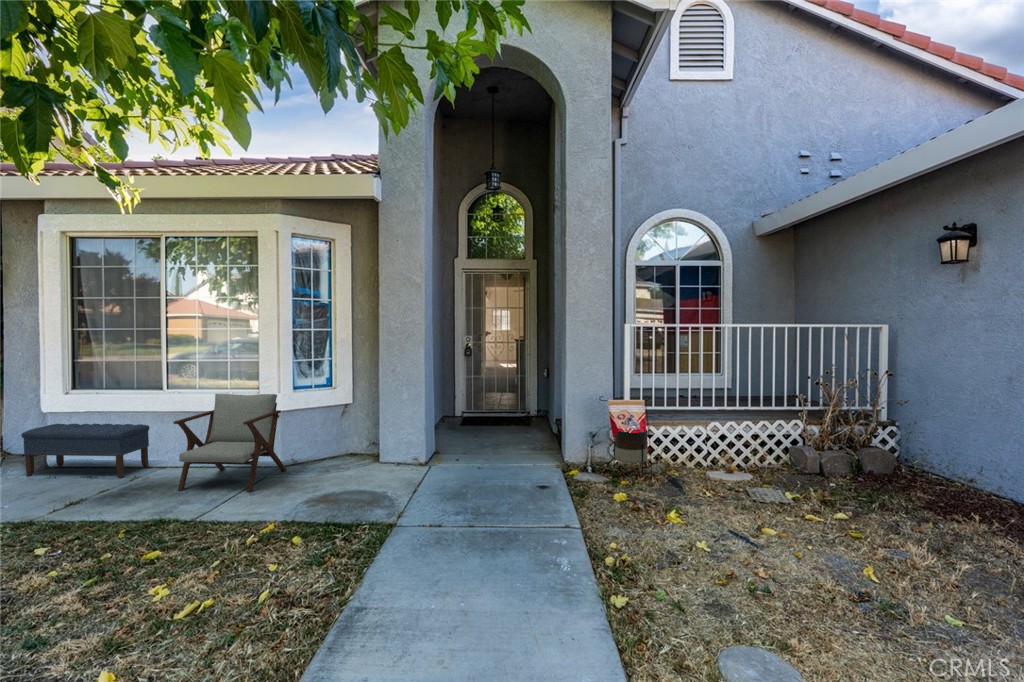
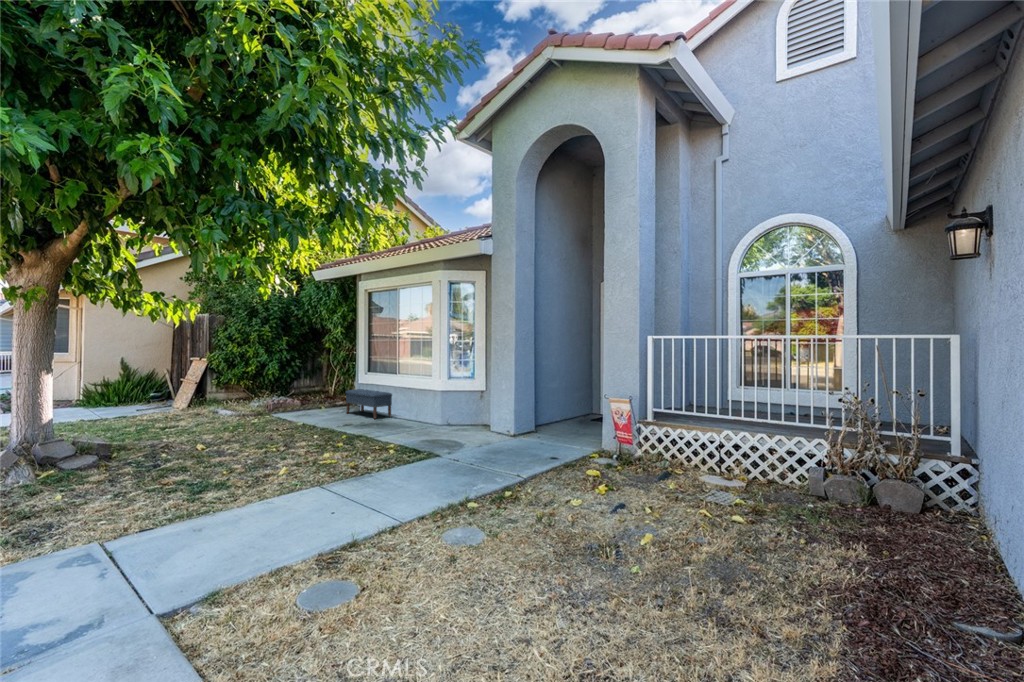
lounge chair: present [174,394,286,492] -> none [385,377,443,433]
planter: present [614,429,647,477] -> none [627,424,655,467]

